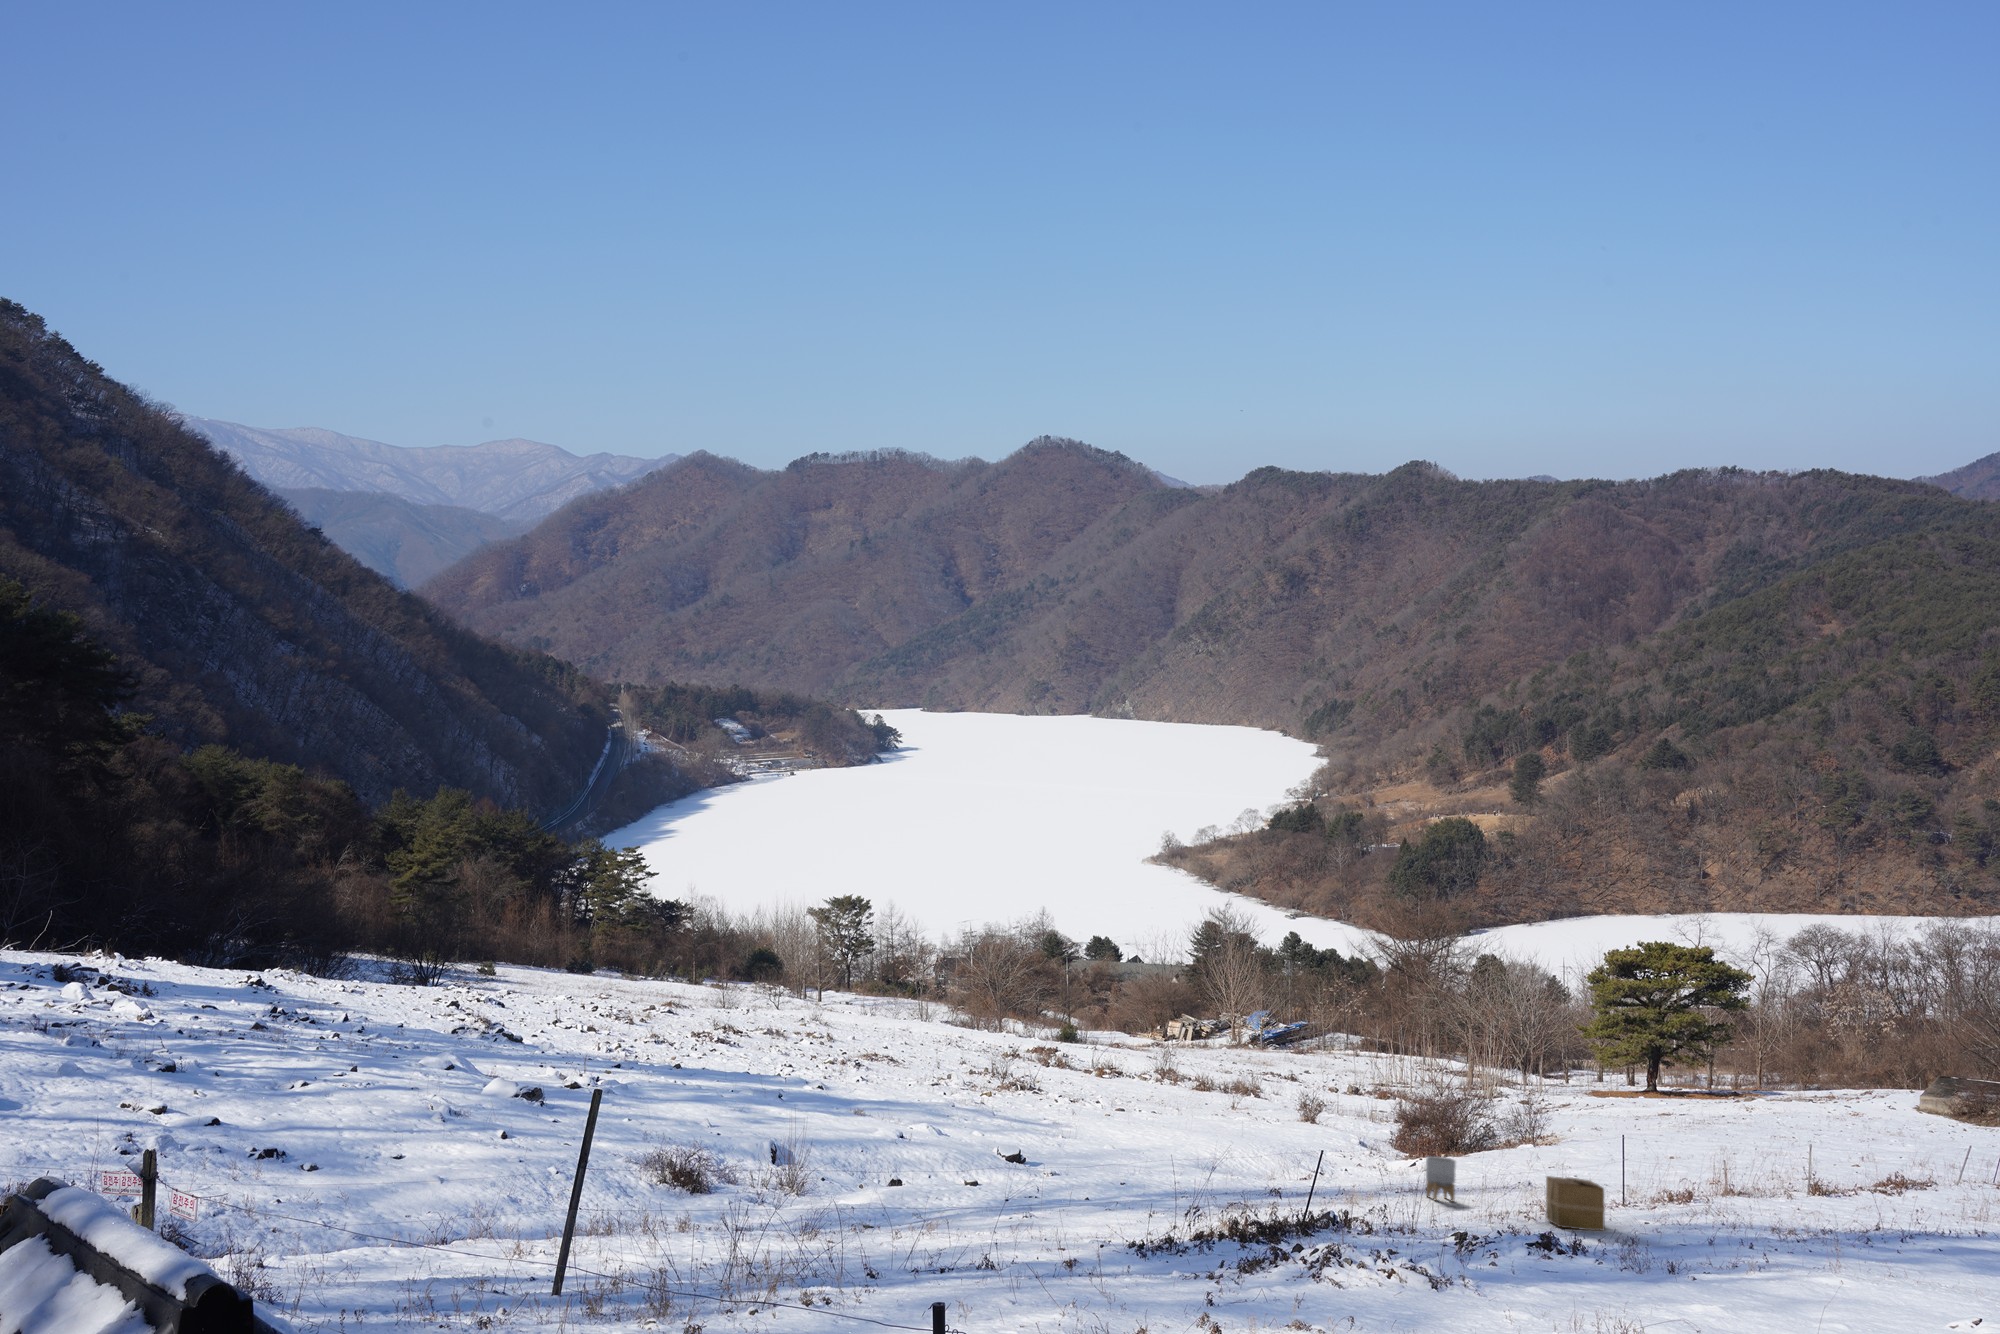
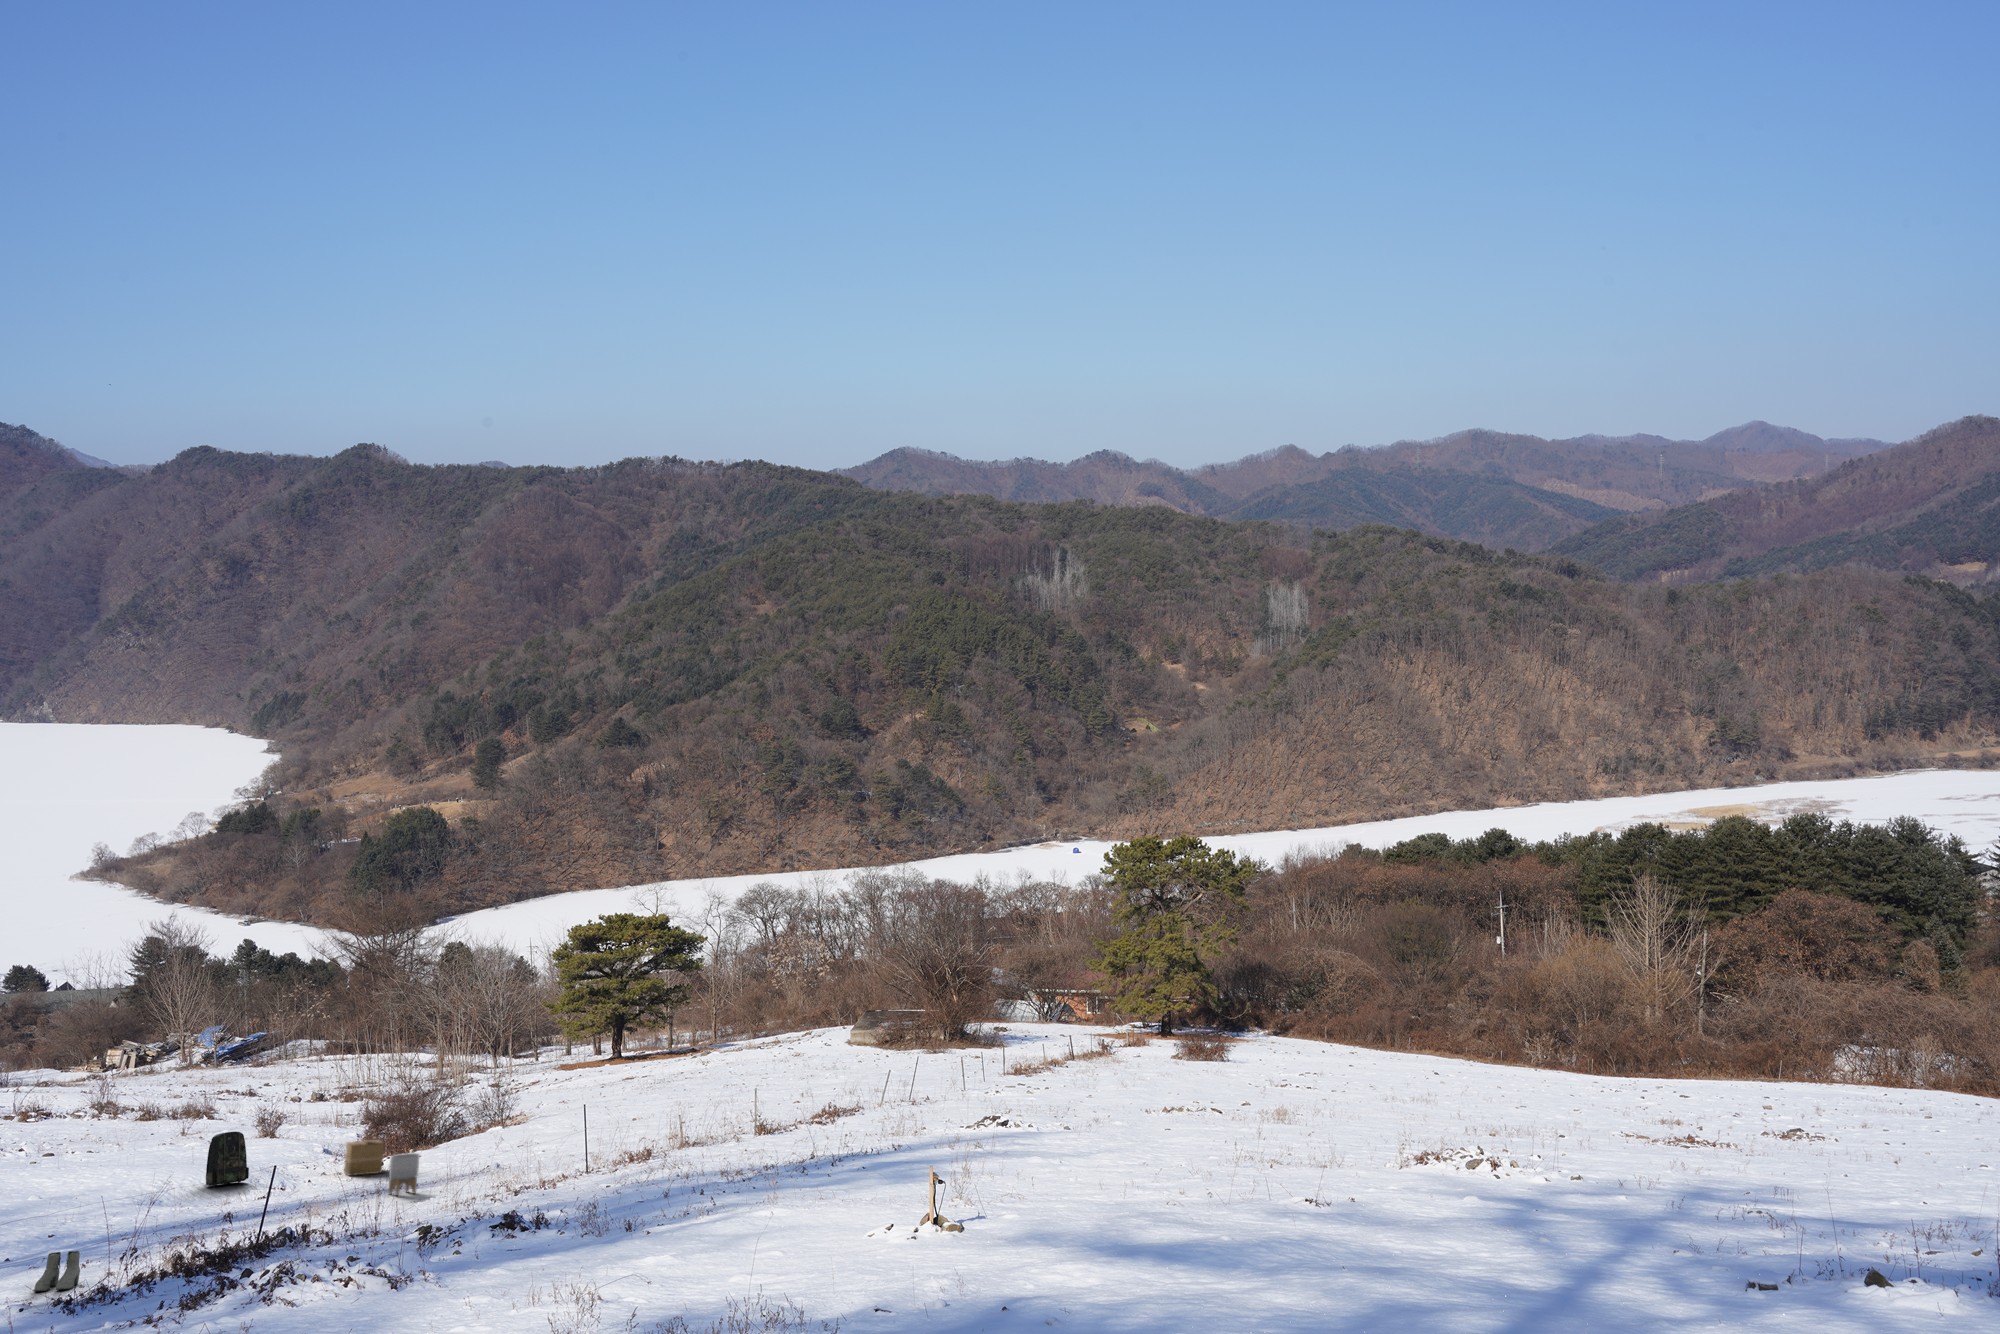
backpack: none [1258,1106,1295,1157] -> present [206,1131,249,1186]
cardboard box: present [1546,1176,1605,1231] -> present [344,1140,384,1176]
boots: none [1120,1189,1155,1226] -> present [34,1251,80,1292]

